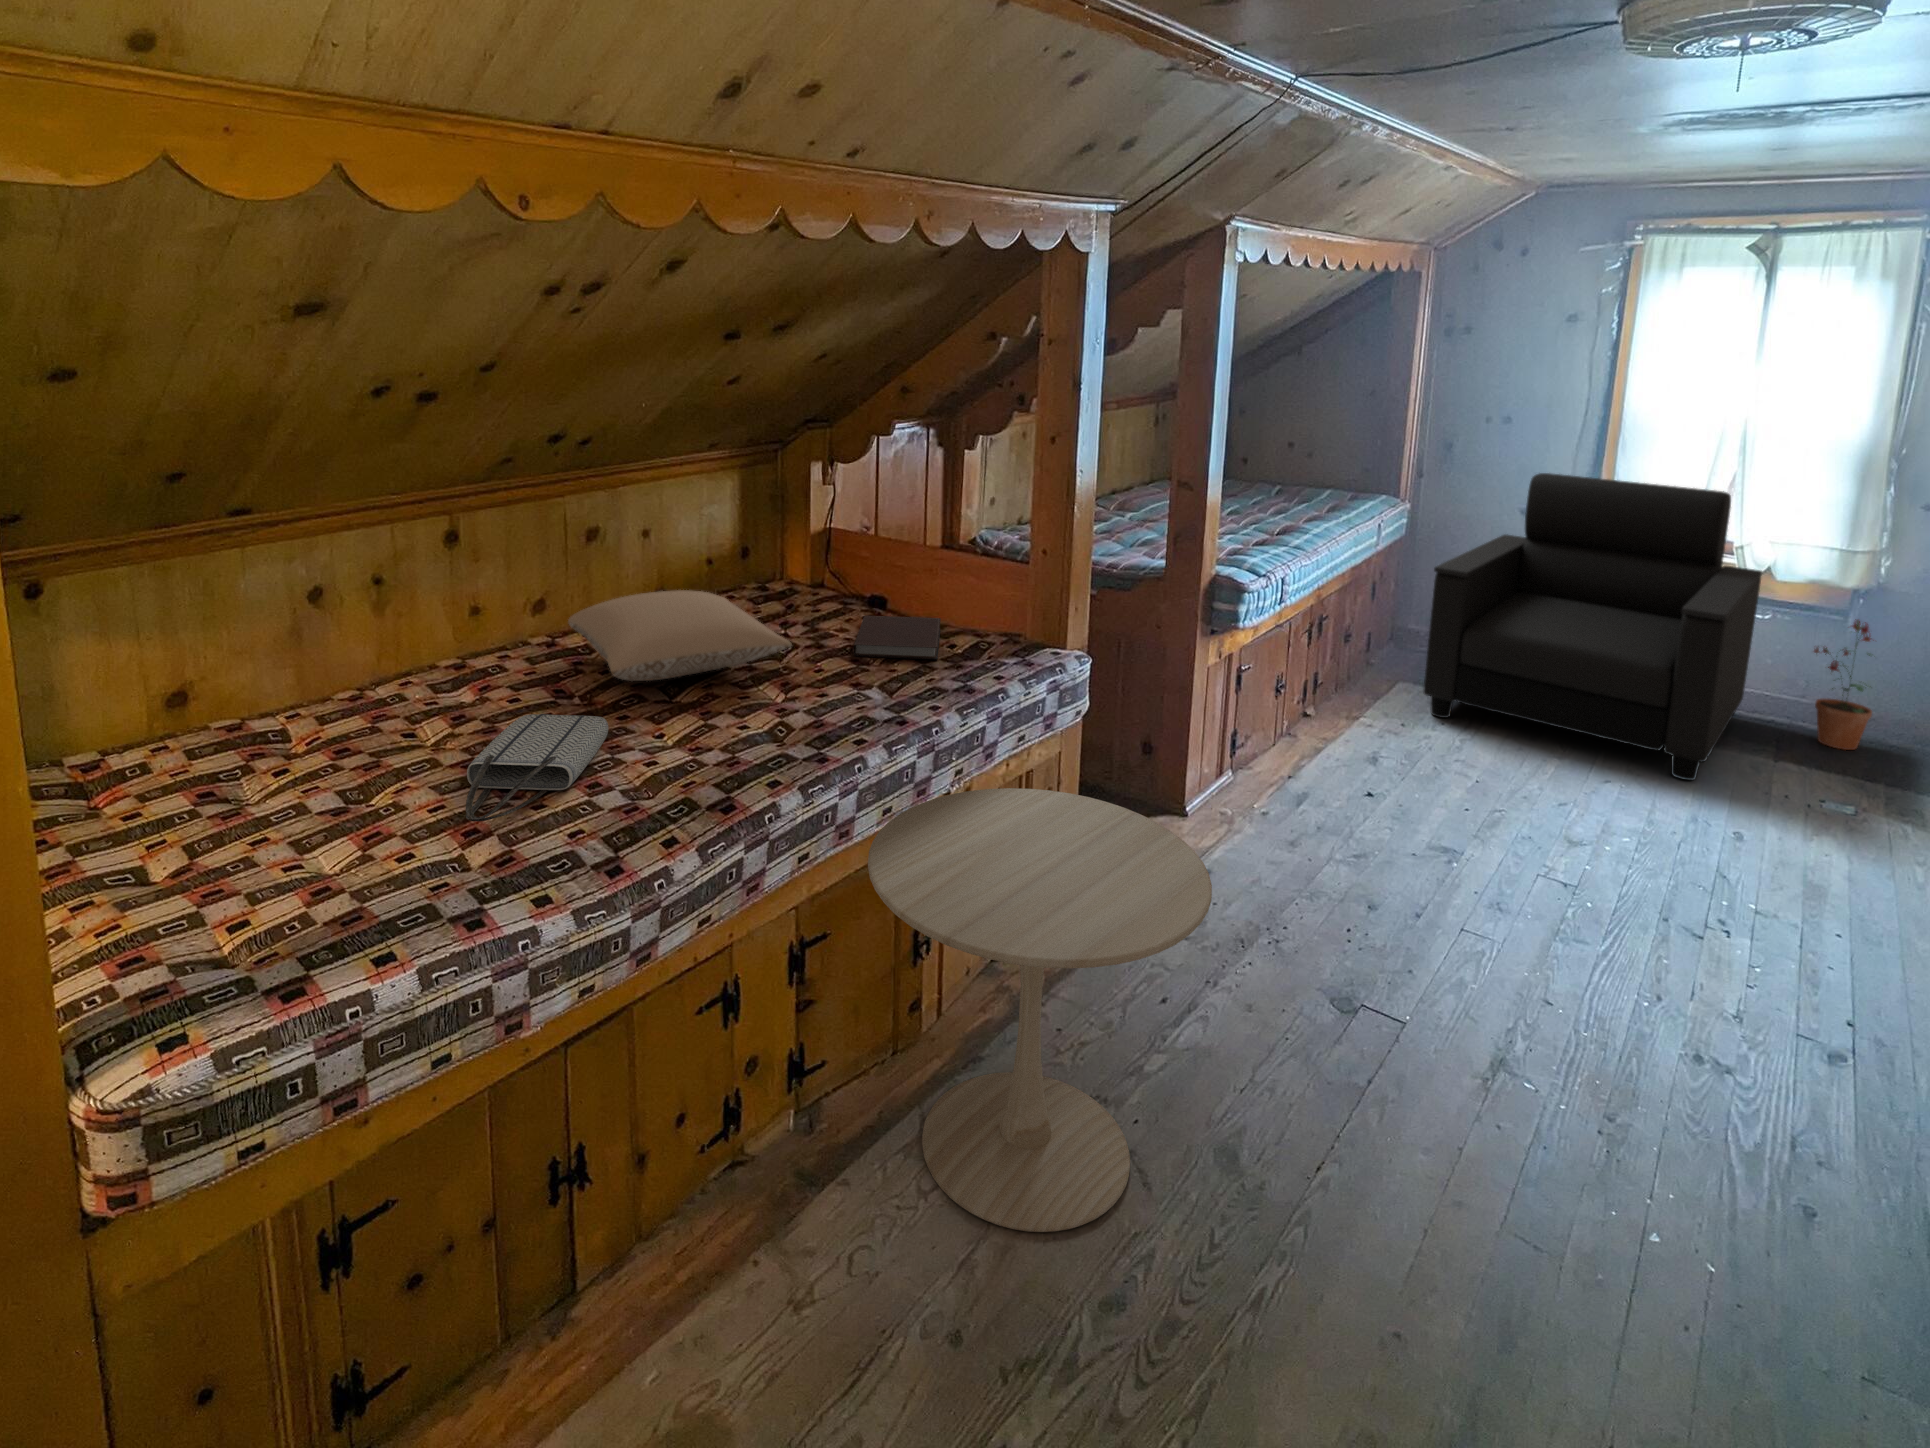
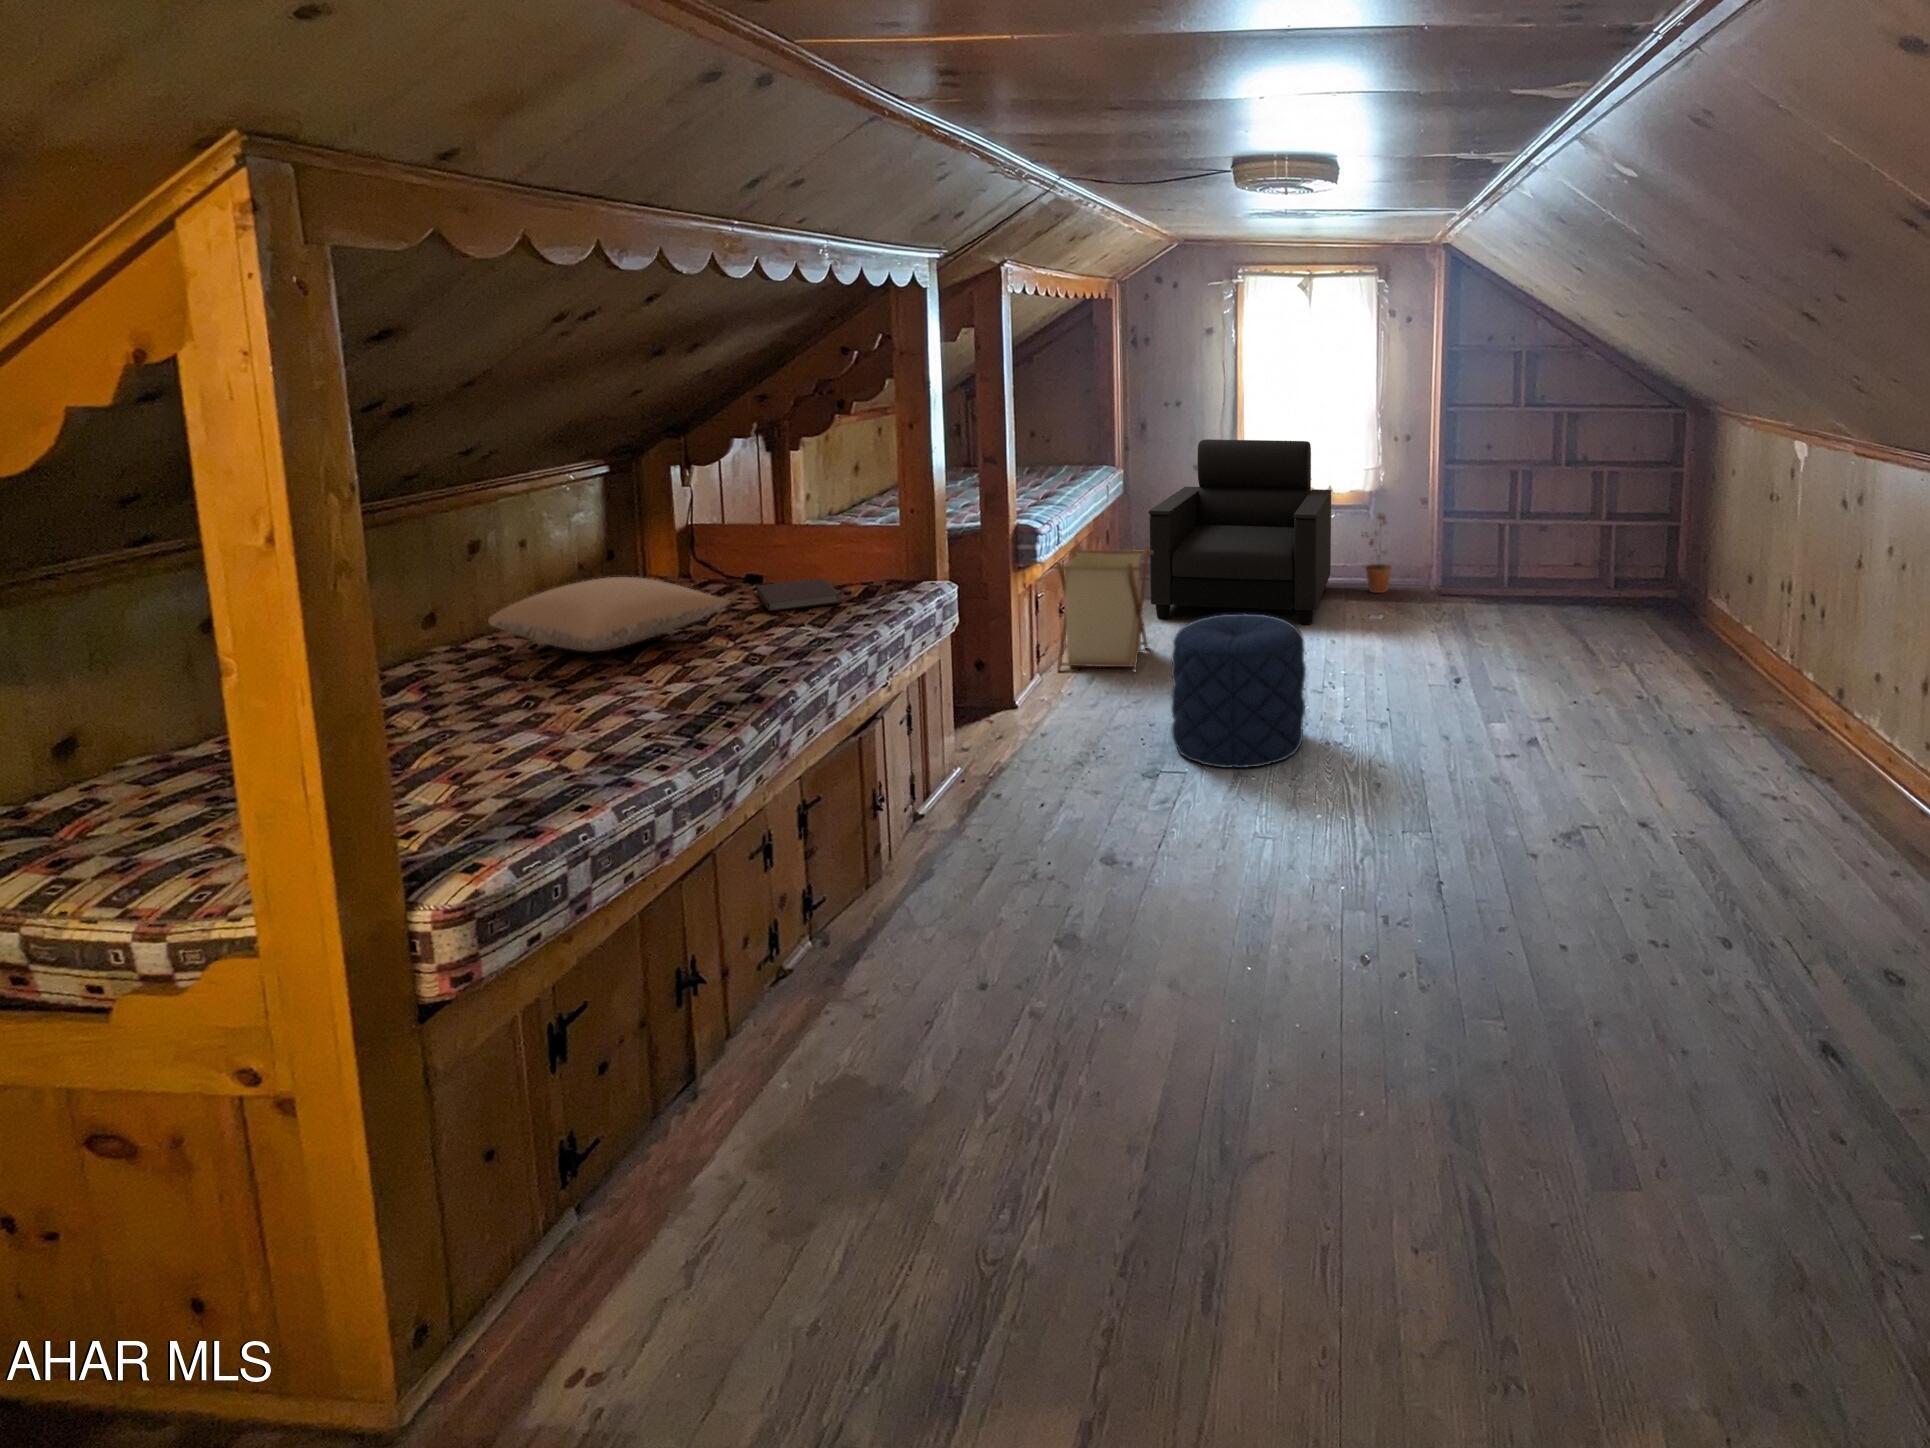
laundry basket: none [1262,603,1427,799] -> present [1051,546,1152,672]
tote bag: present [466,714,608,821] -> none [515,671,619,740]
pouf: none [1397,770,1665,1054] -> present [1171,613,1306,768]
side table: present [868,788,1212,1232] -> none [856,663,1090,935]

